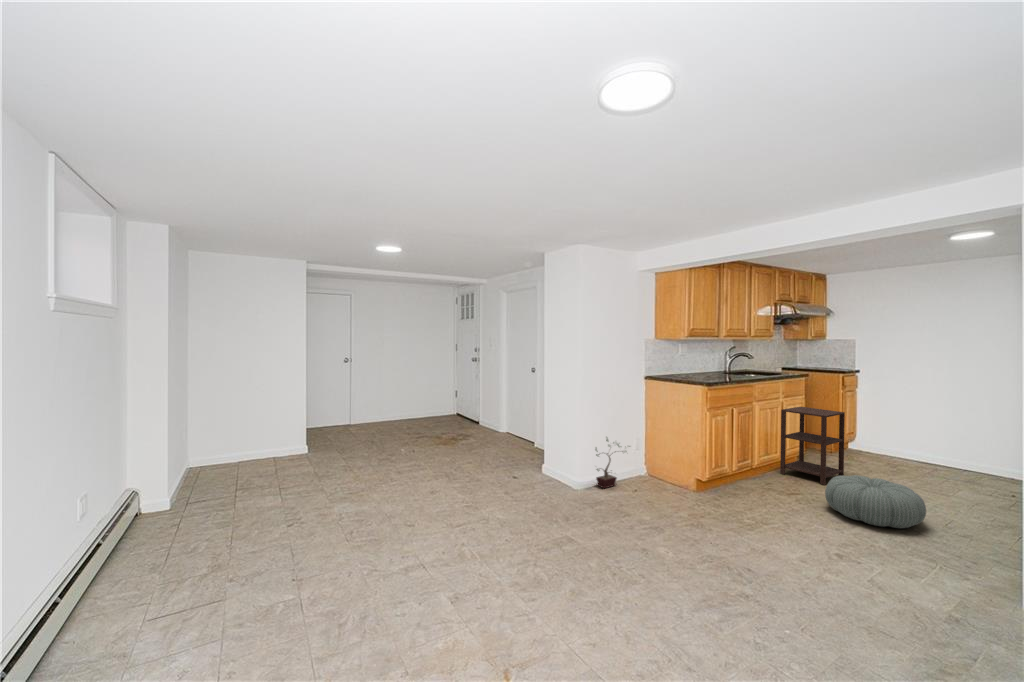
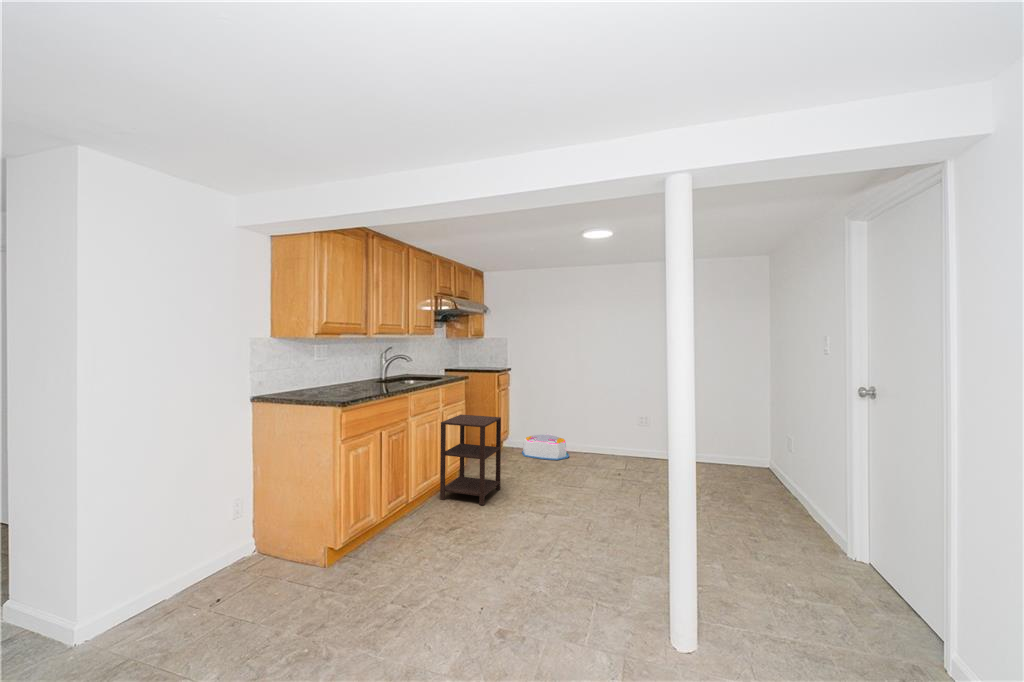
potted plant: present [595,439,630,488] -> none [116,518,213,623]
storage bin: none [873,440,940,469] -> present [522,433,569,460]
pouf: present [825,475,926,528] -> none [484,494,574,560]

